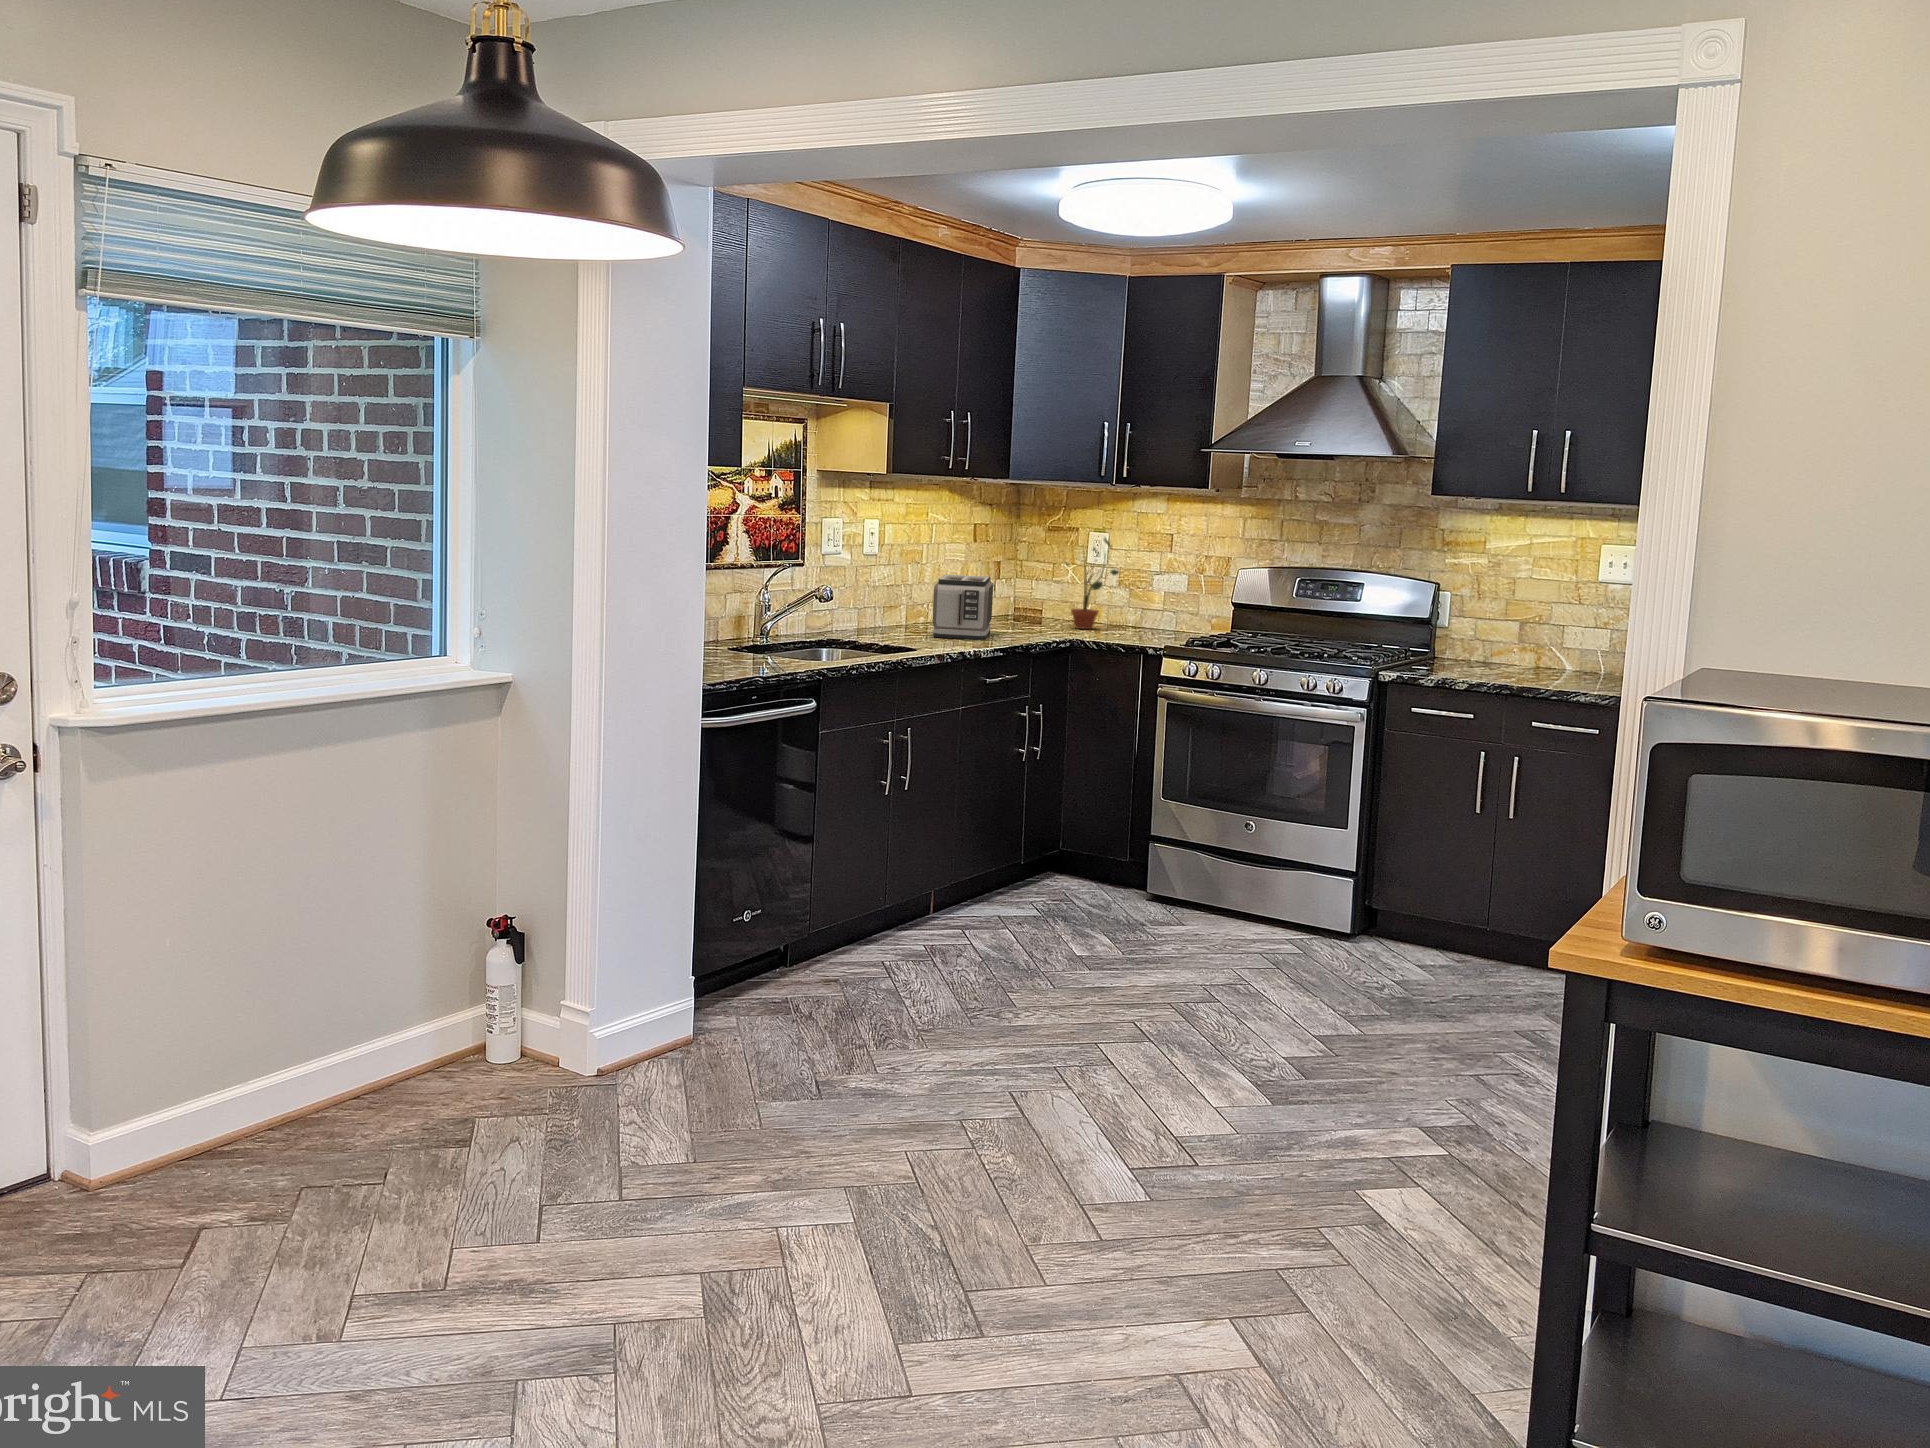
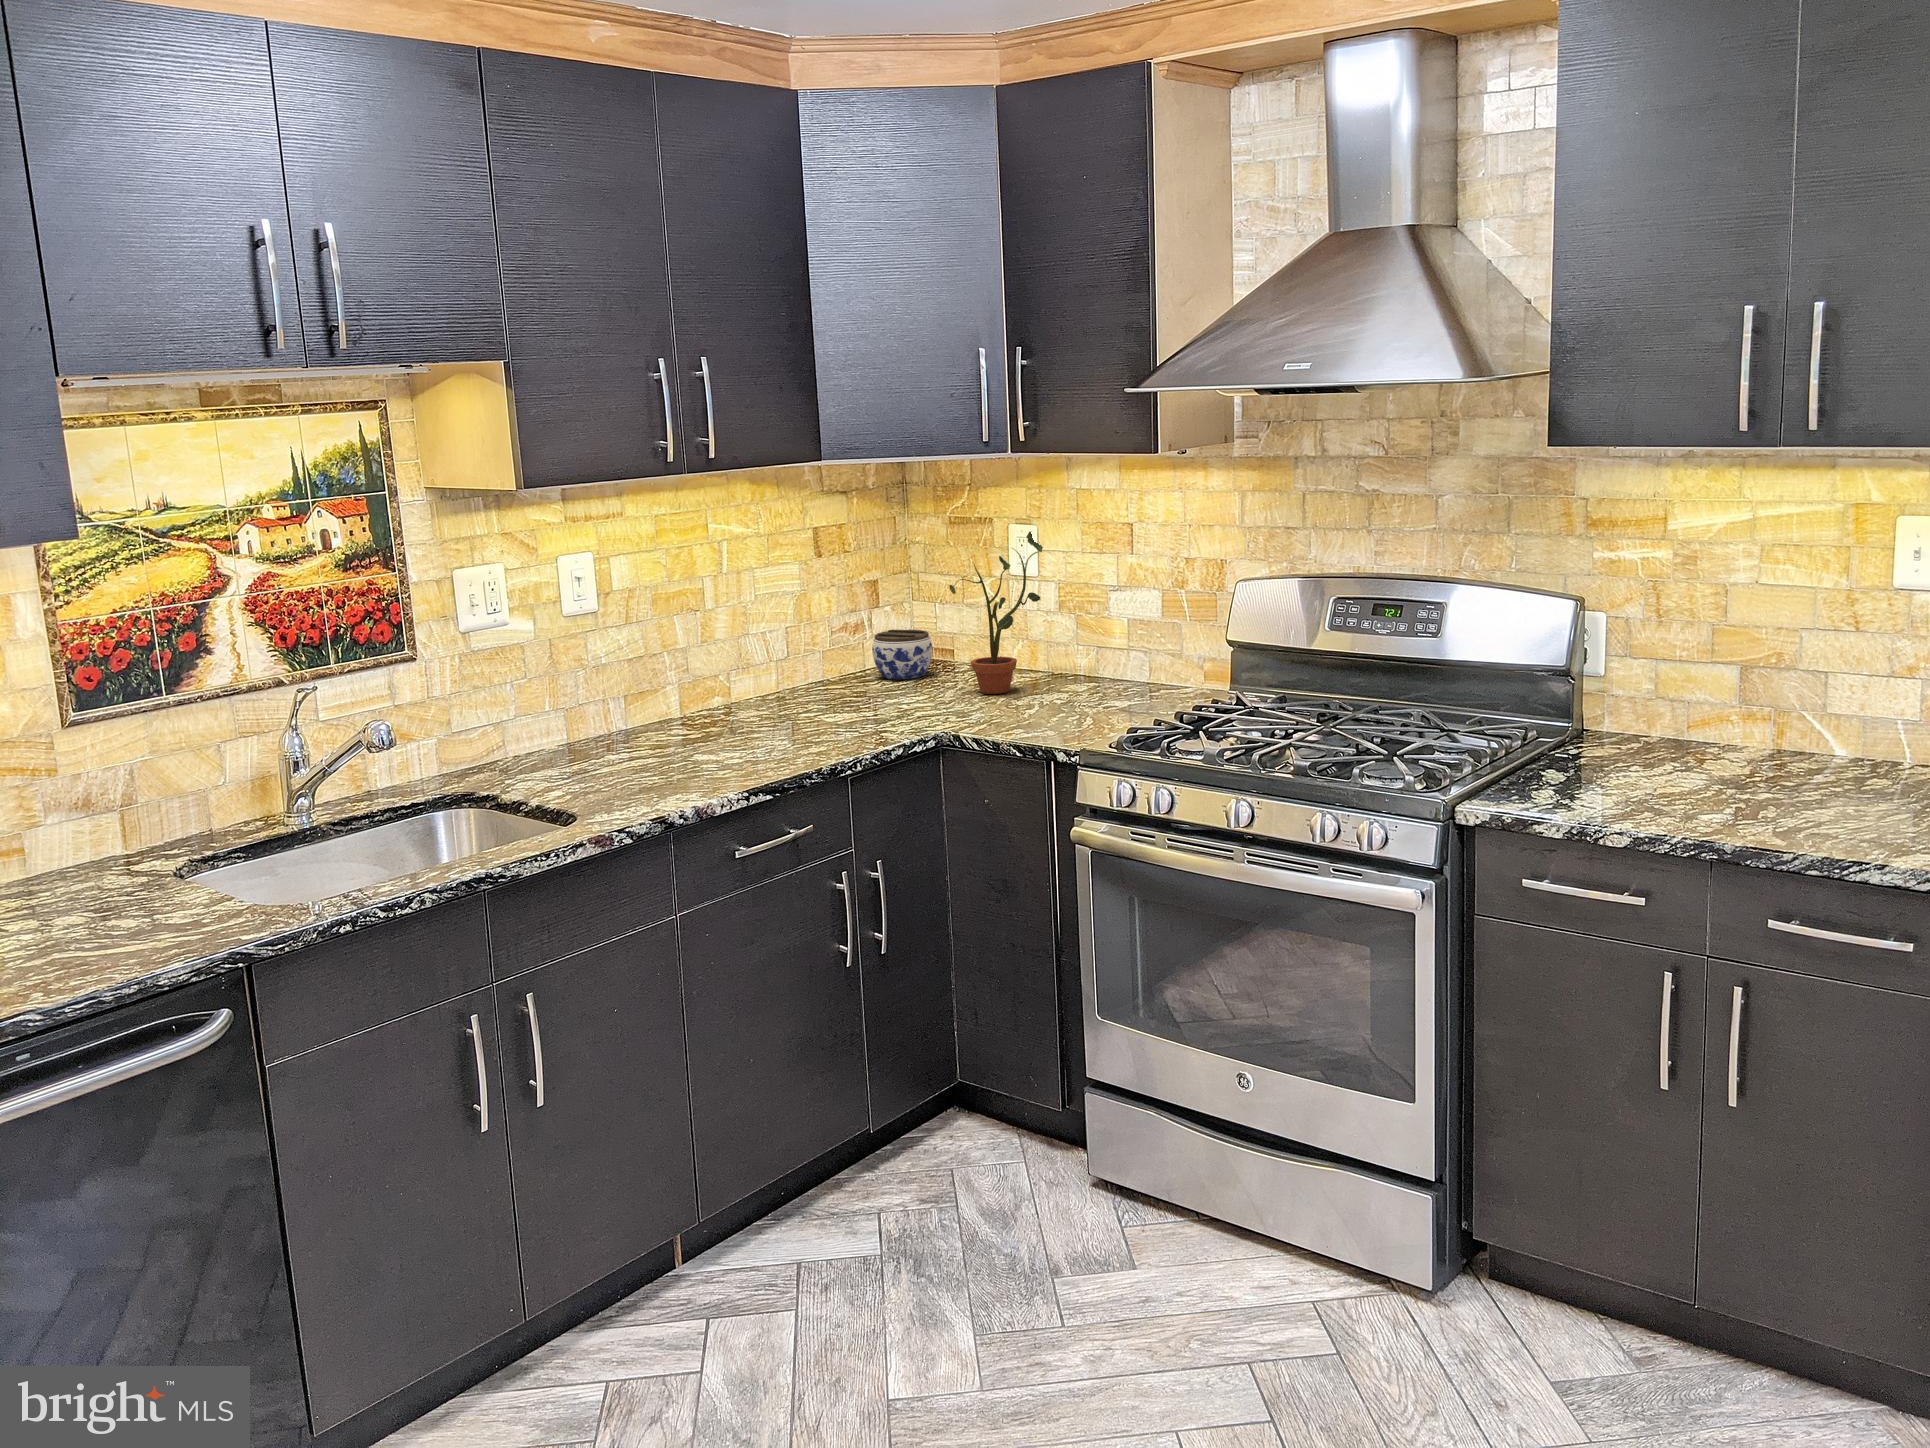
toaster: present [932,575,993,640] -> none [679,629,815,753]
jar: none [998,593,1035,622] -> present [872,630,932,680]

